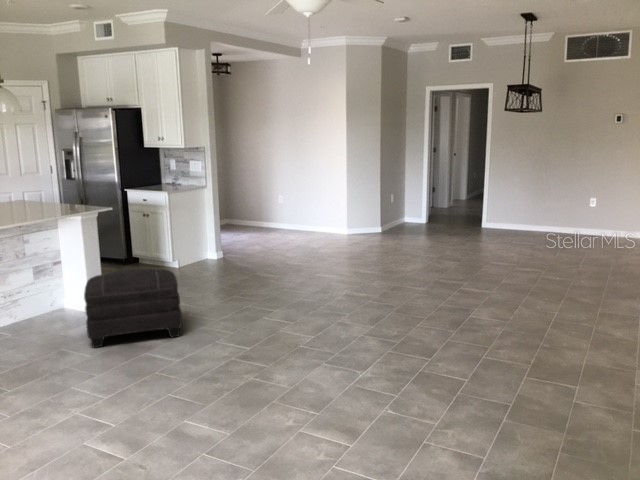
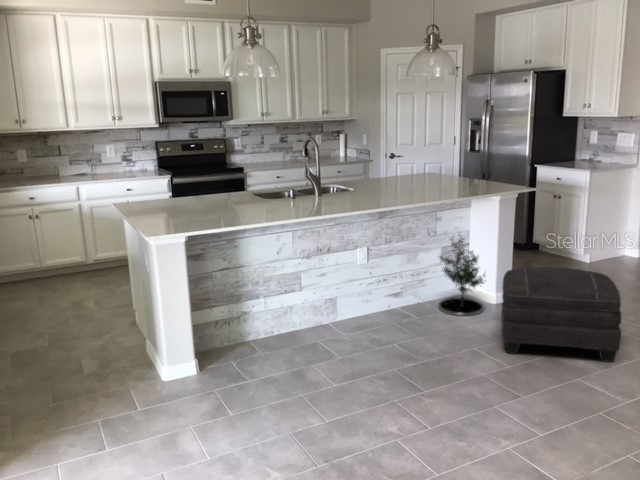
potted tree: none [26,249,79,328] -> present [438,238,485,316]

